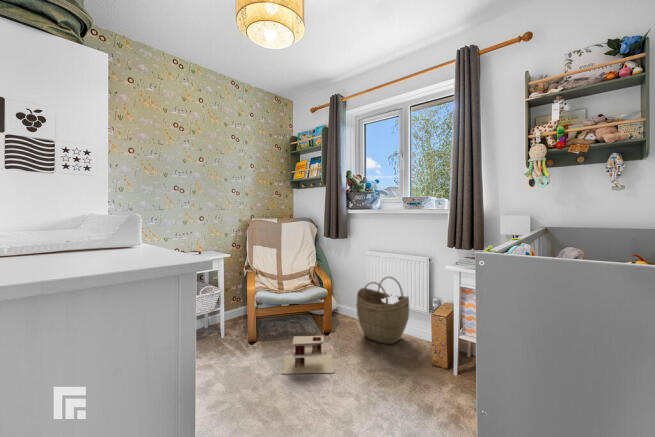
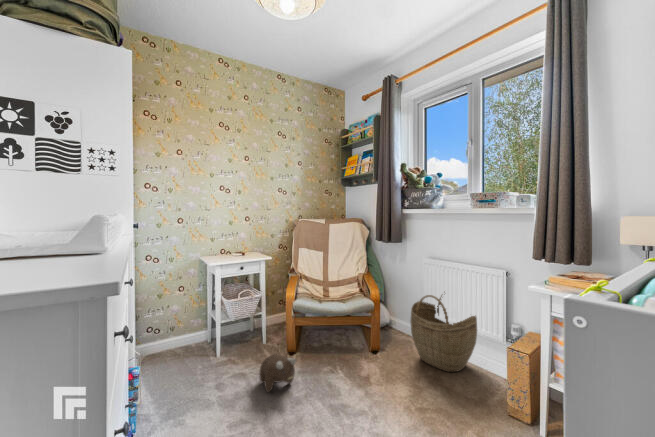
toy house: present [282,336,334,374] -> none [317,352,378,400]
plush toy: none [226,343,263,378] -> present [259,354,296,392]

